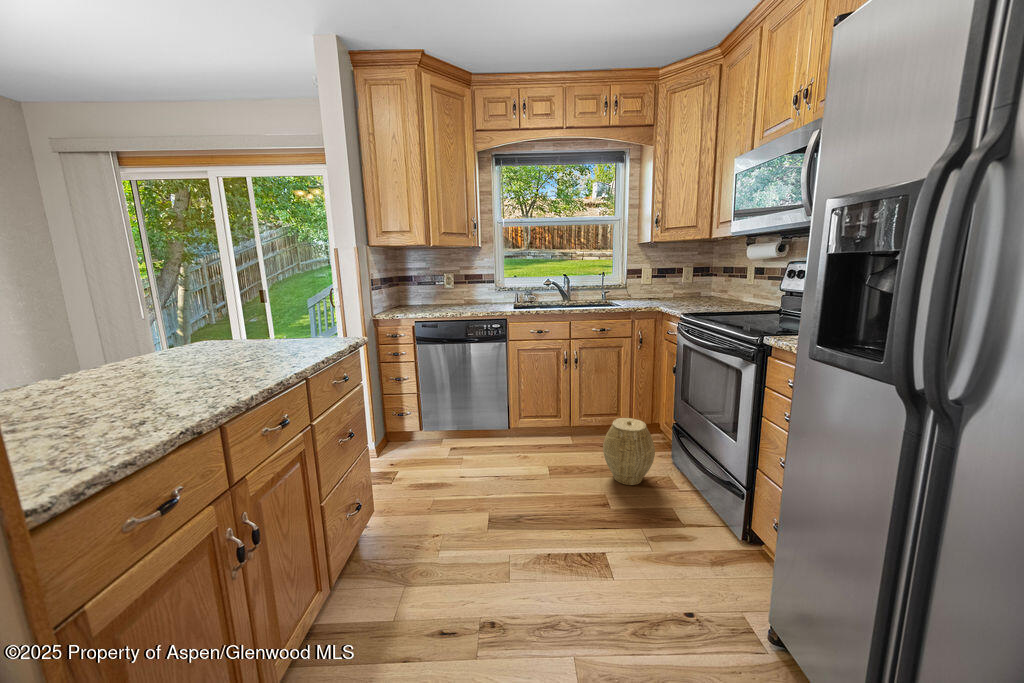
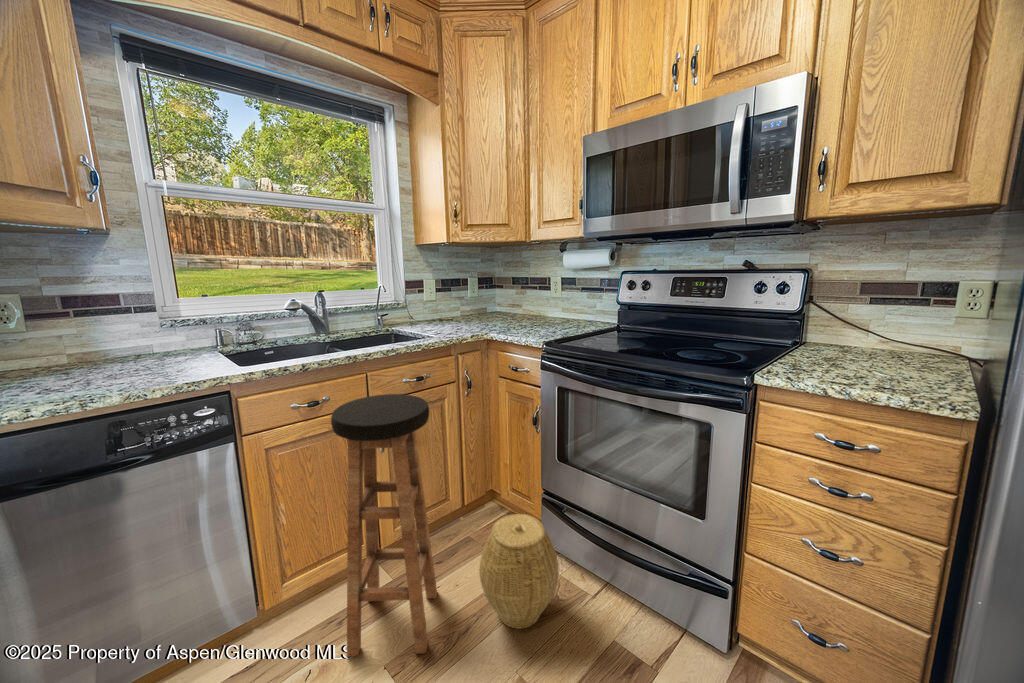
bar stool: none [535,331,590,470] -> present [331,394,437,657]

